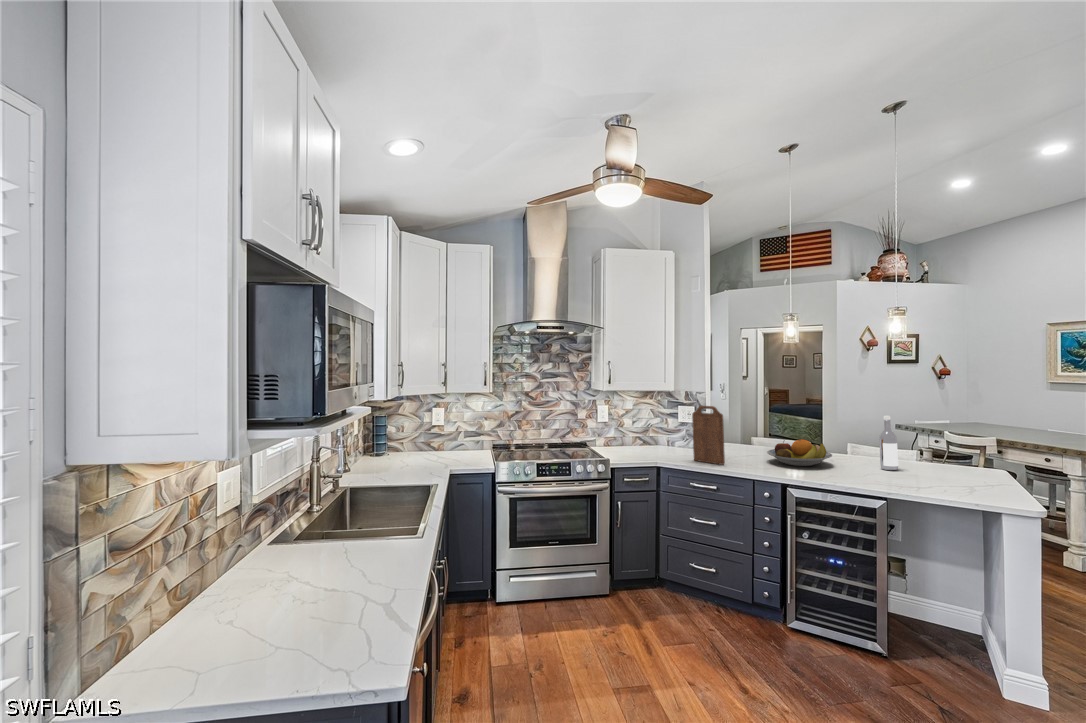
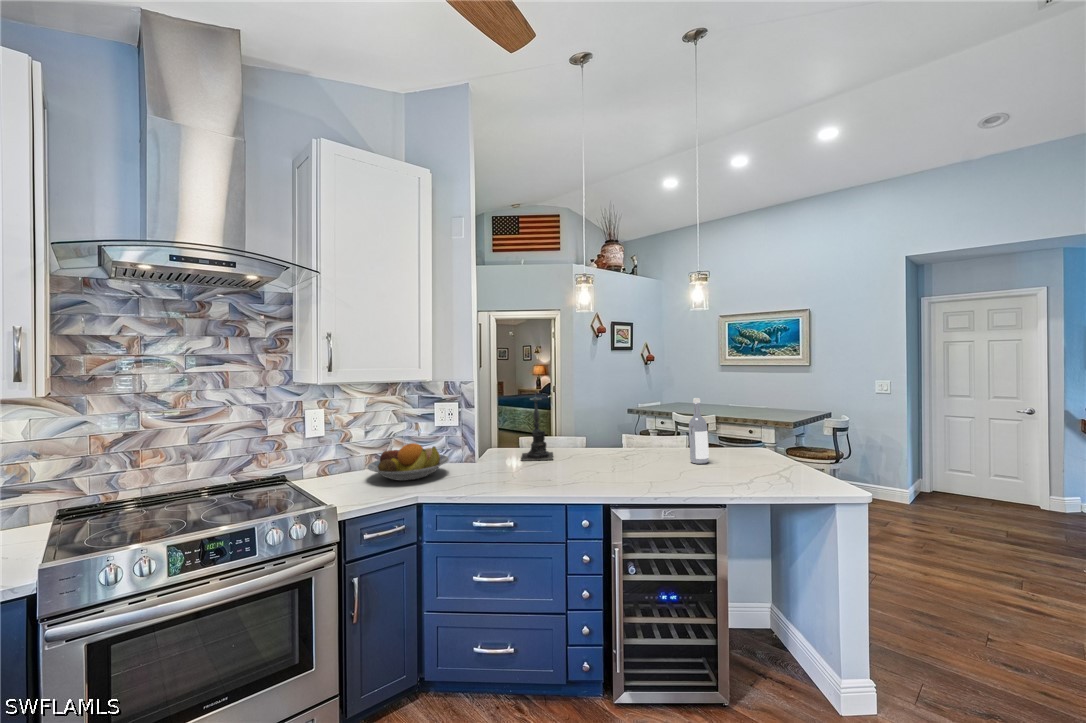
candle holder: none [738,400,769,454] -> present [521,396,553,461]
cutting board: present [692,406,725,465] -> none [470,399,521,486]
fruit bowl: present [767,439,832,466] -> present [368,443,449,481]

